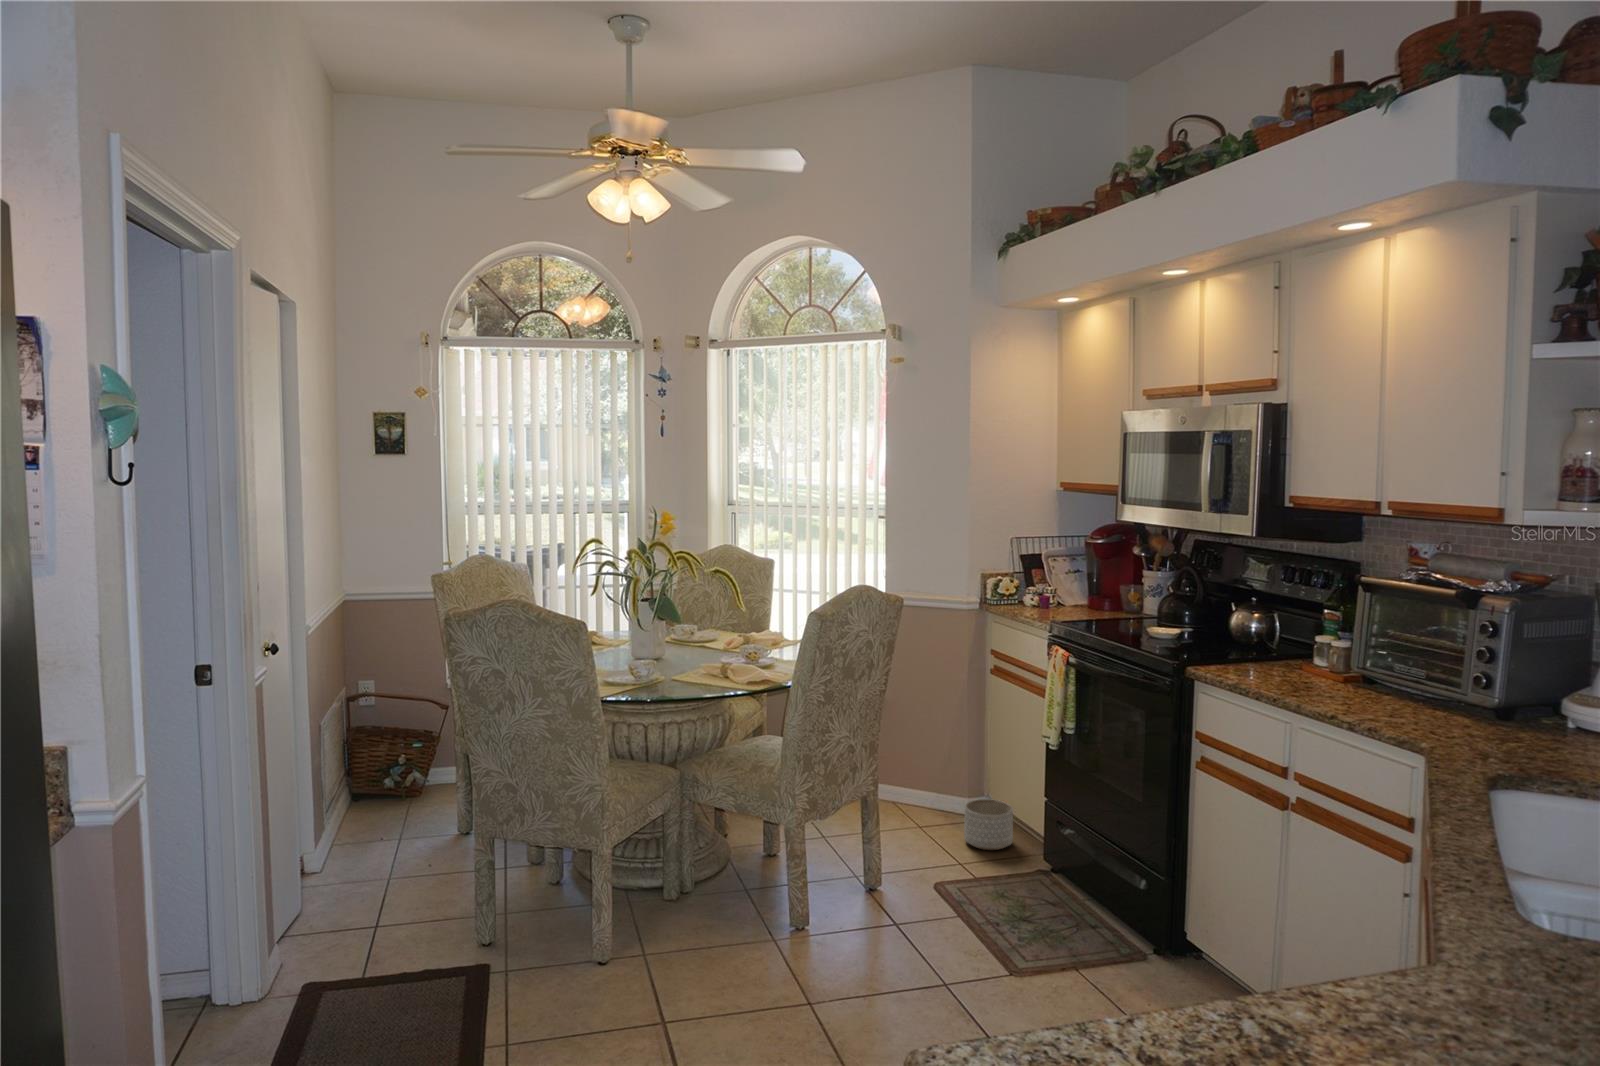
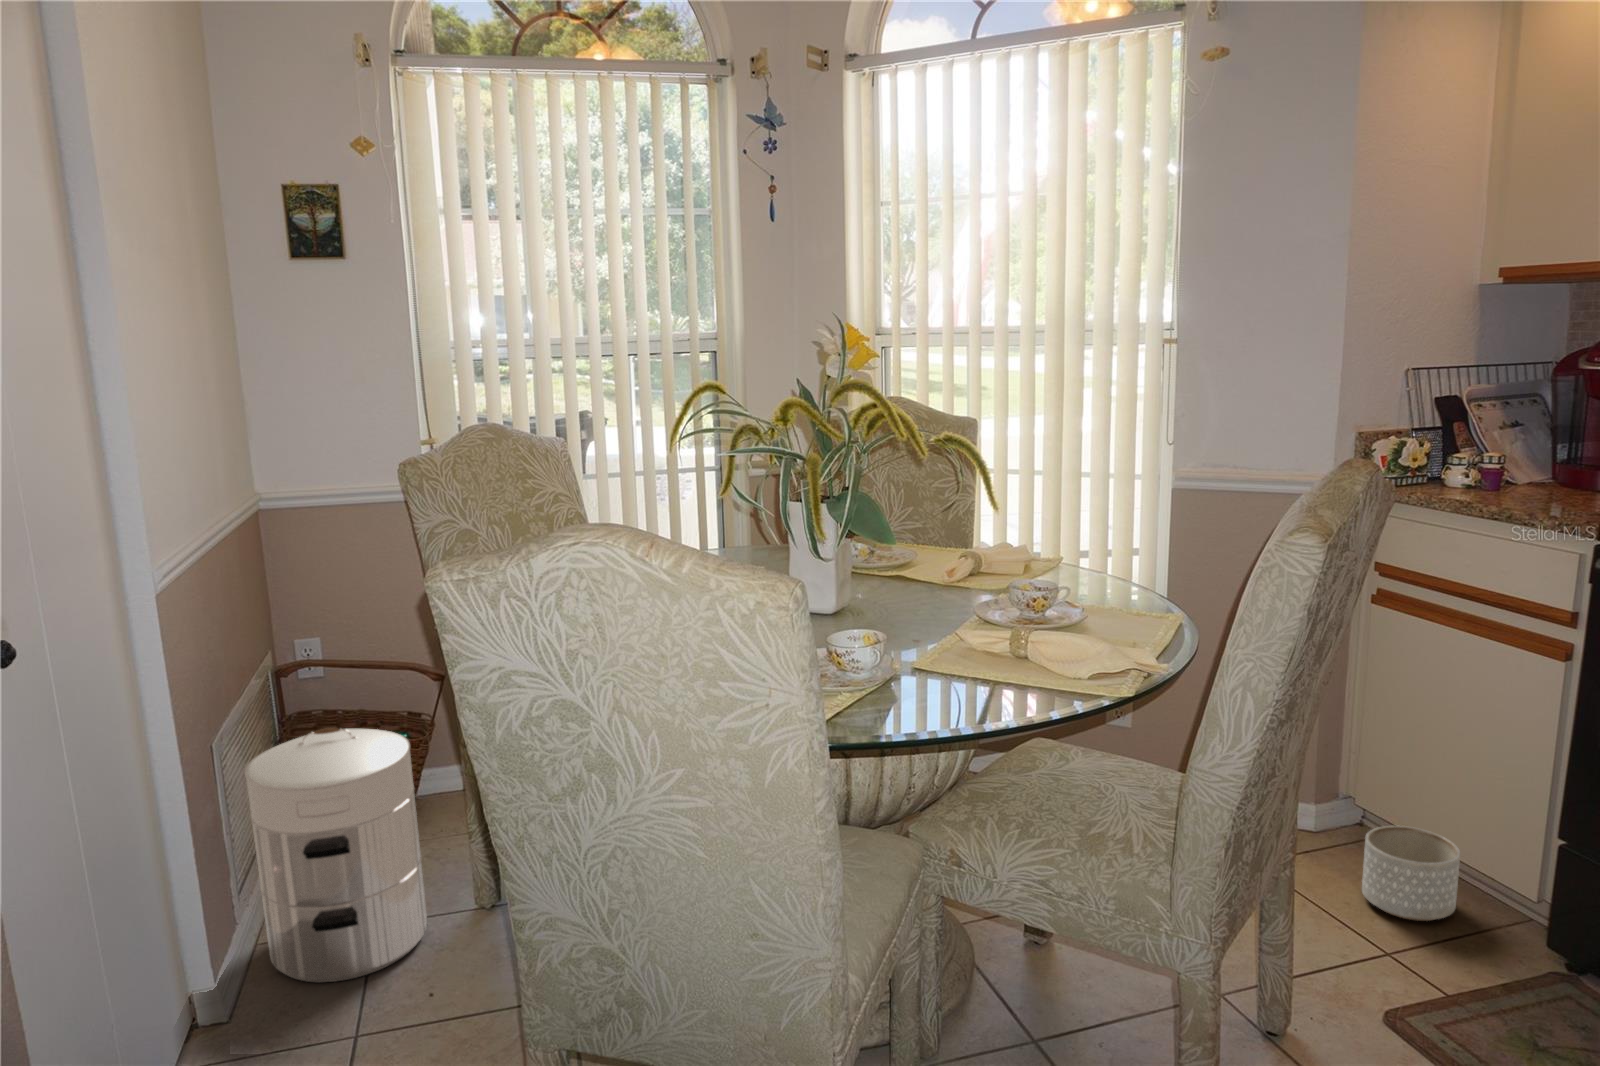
waste bin: none [331,721,426,863] -> present [245,728,427,982]

